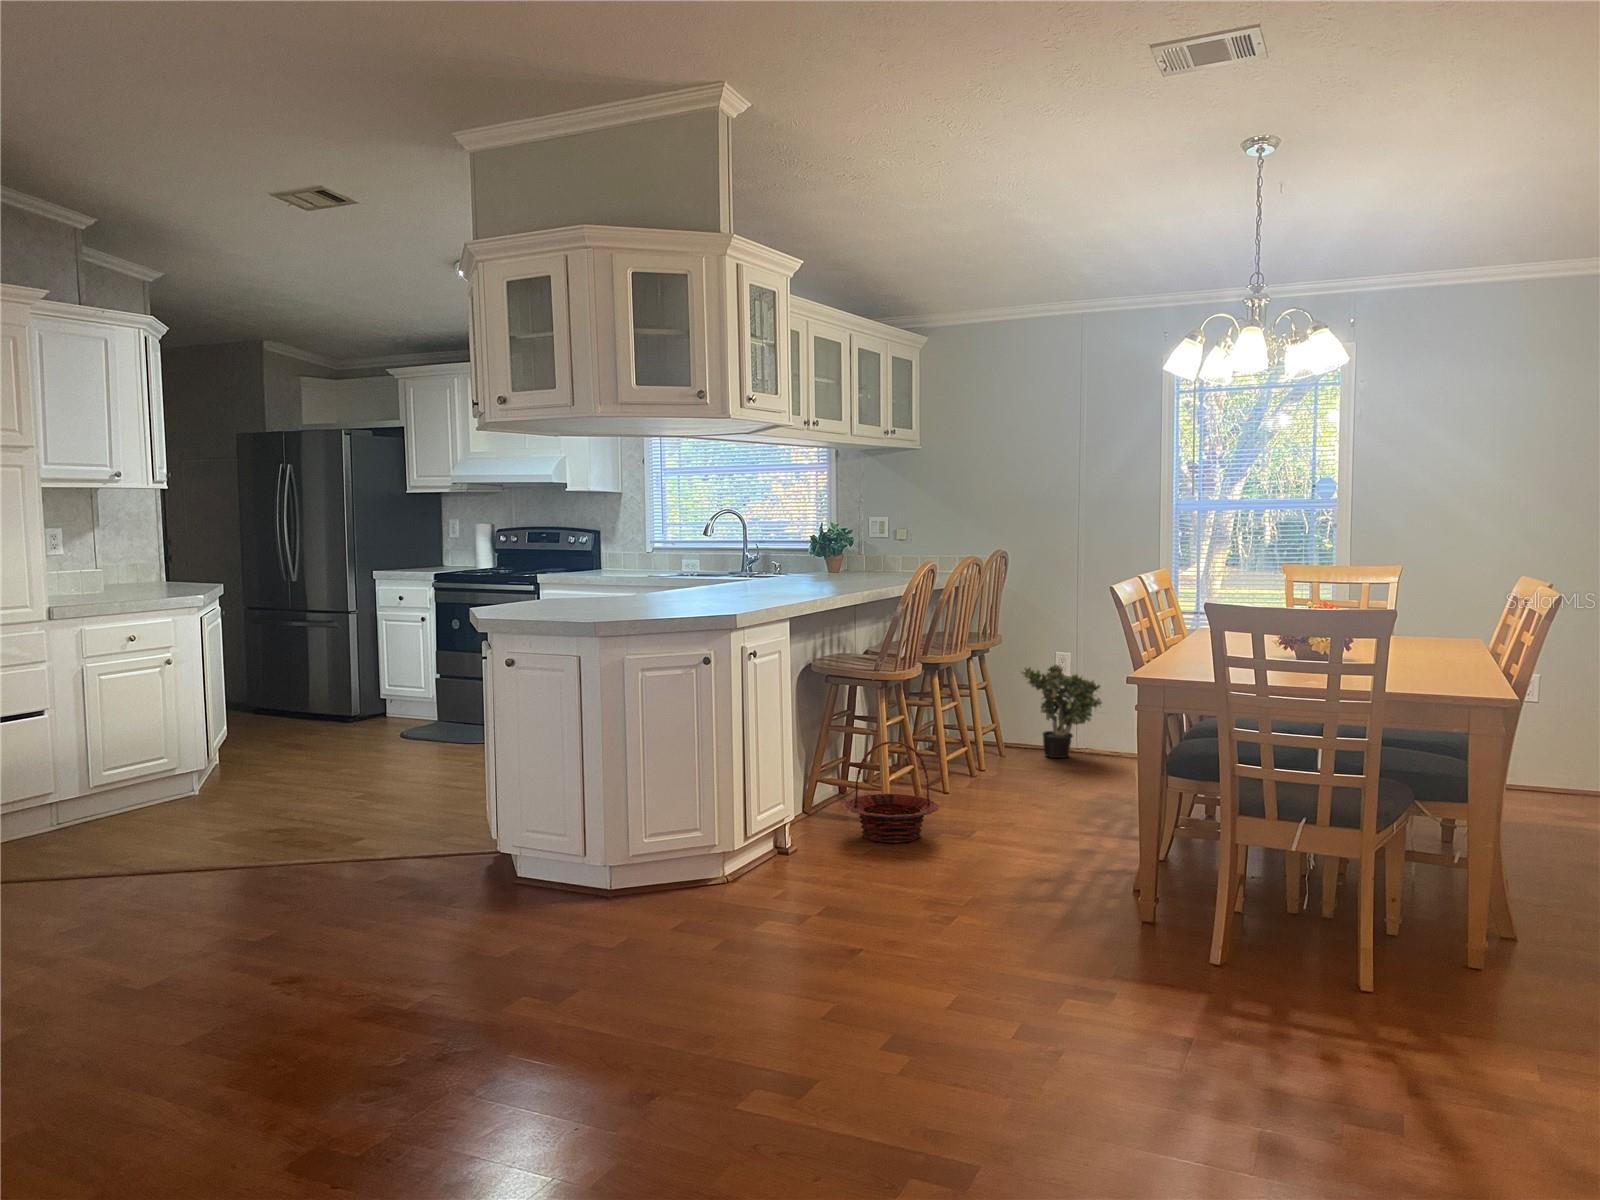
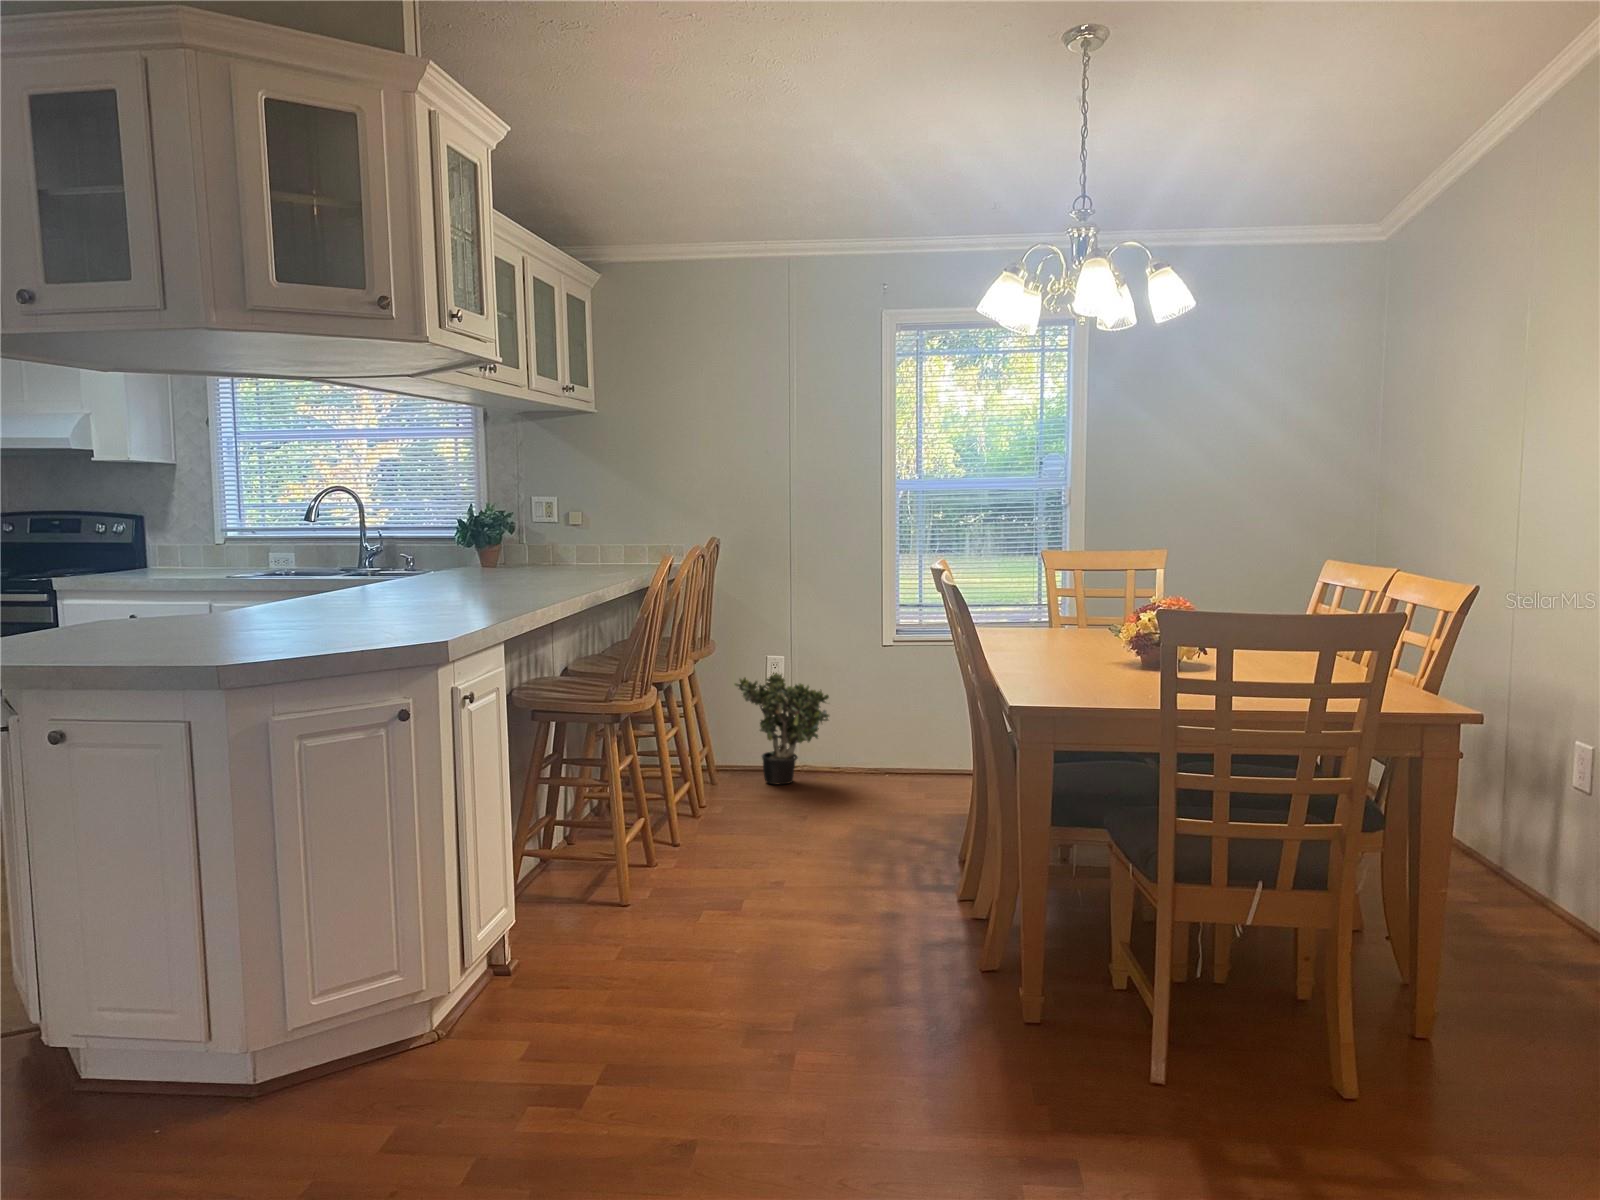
basket: present [844,741,939,843] -> none [573,797,701,935]

